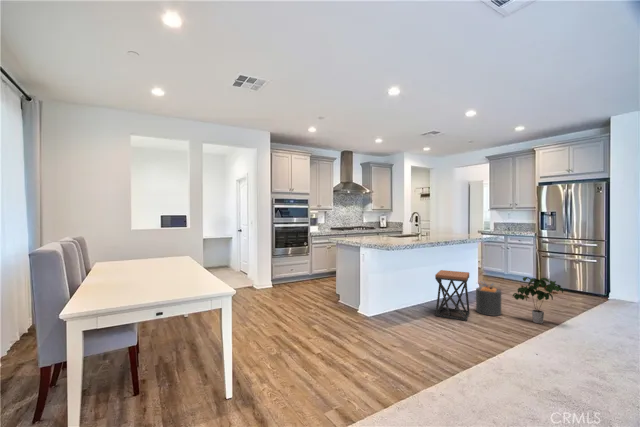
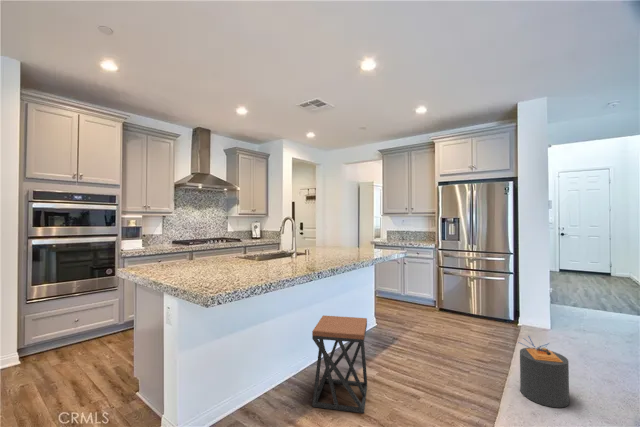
potted plant: present [513,277,563,323] -> none [430,321,503,398]
trash can: present [476,285,501,316] -> present [518,336,569,408]

